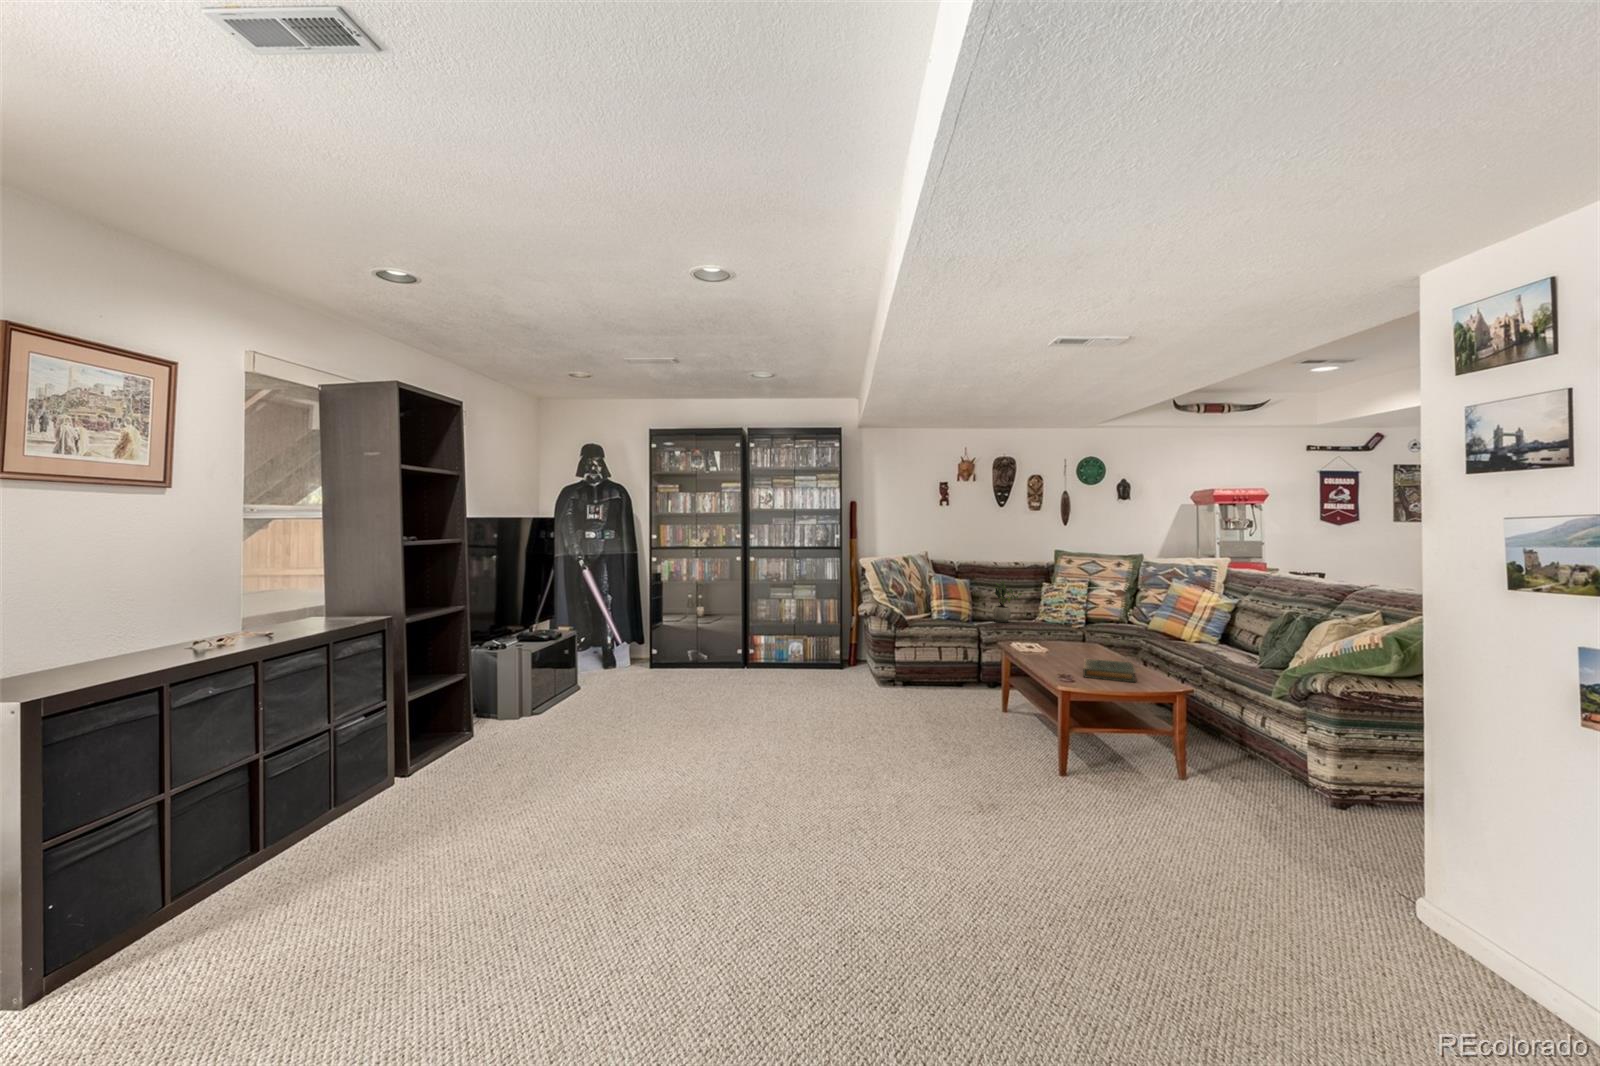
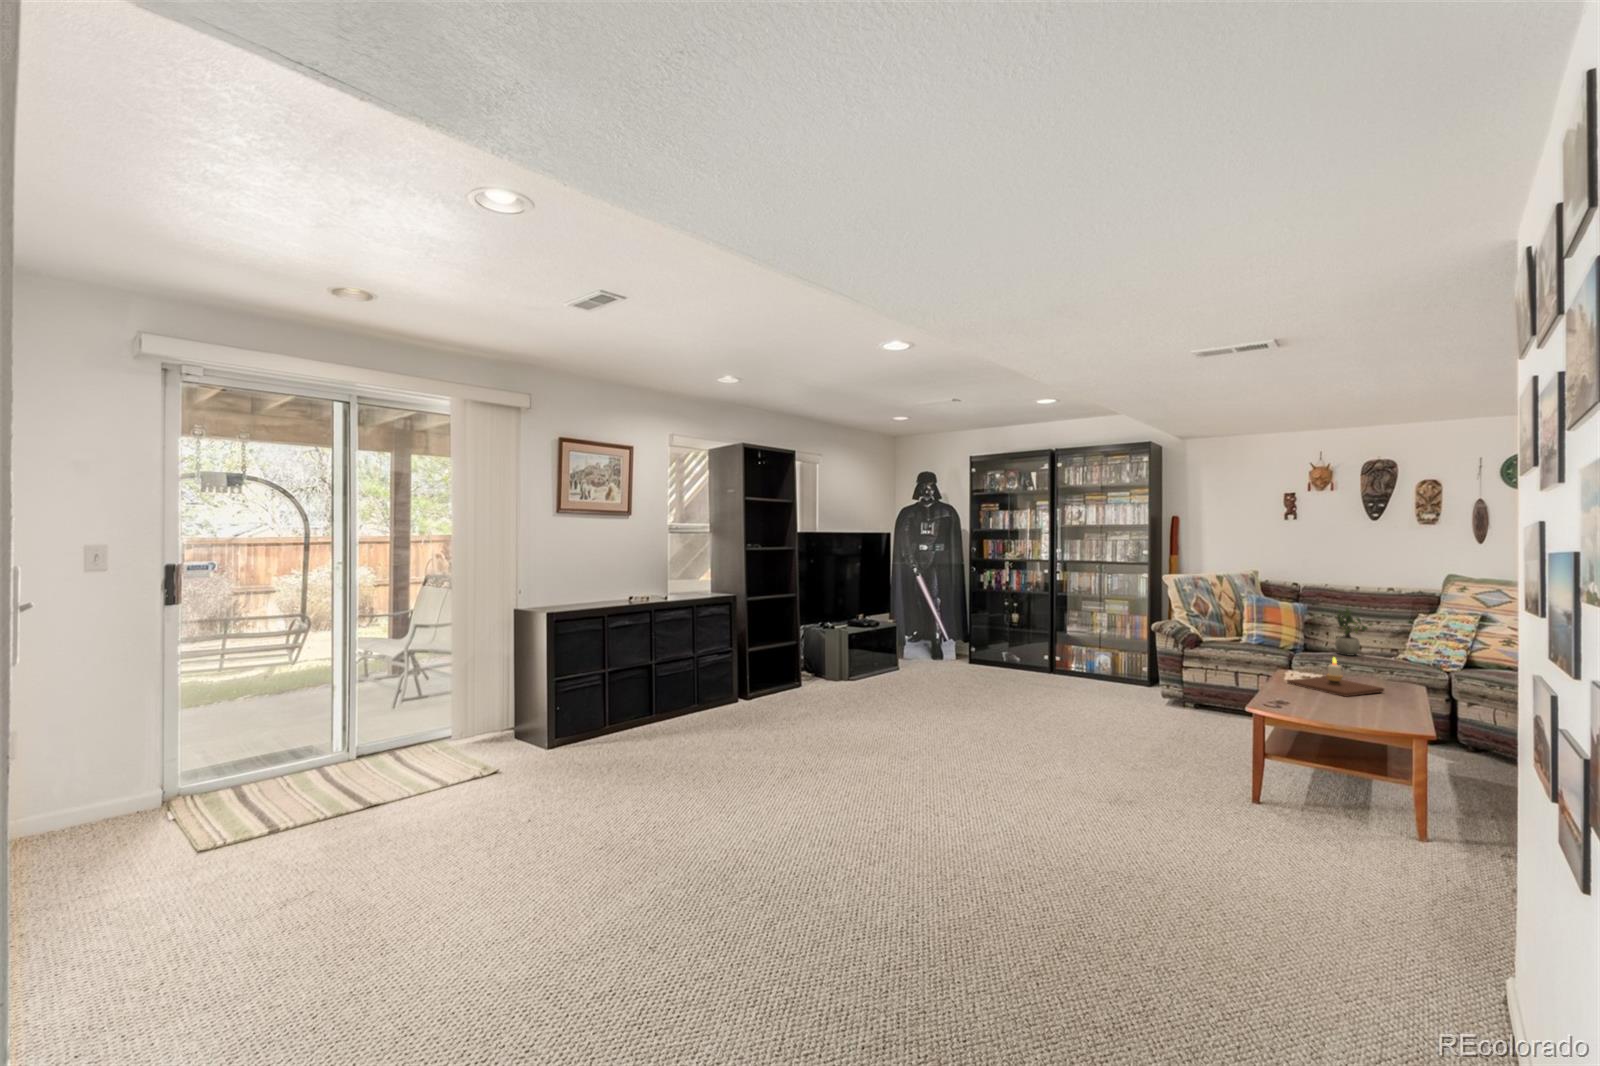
candle: none [1025,624,1089,660] -> present [1287,658,1384,697]
hardback book: present [1084,659,1135,682] -> none [1302,693,1387,722]

